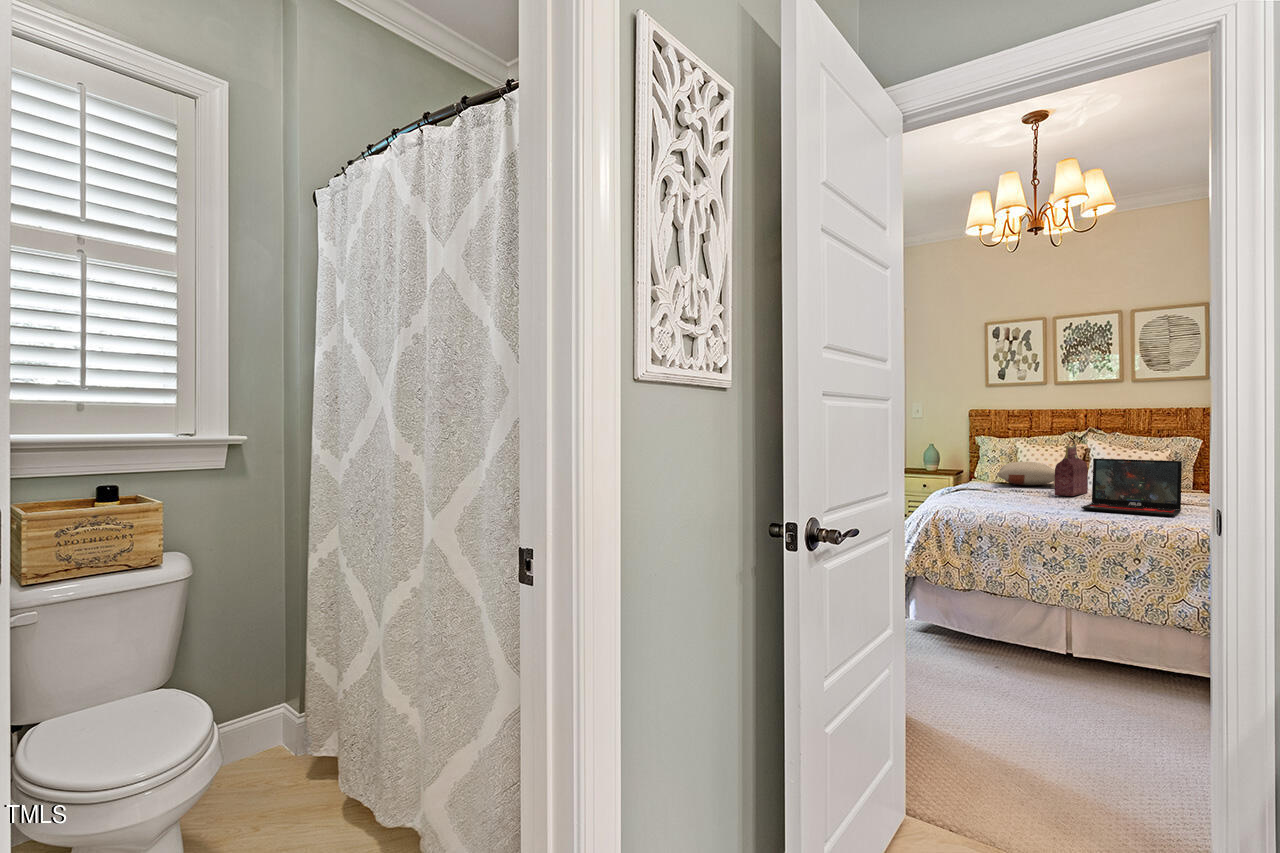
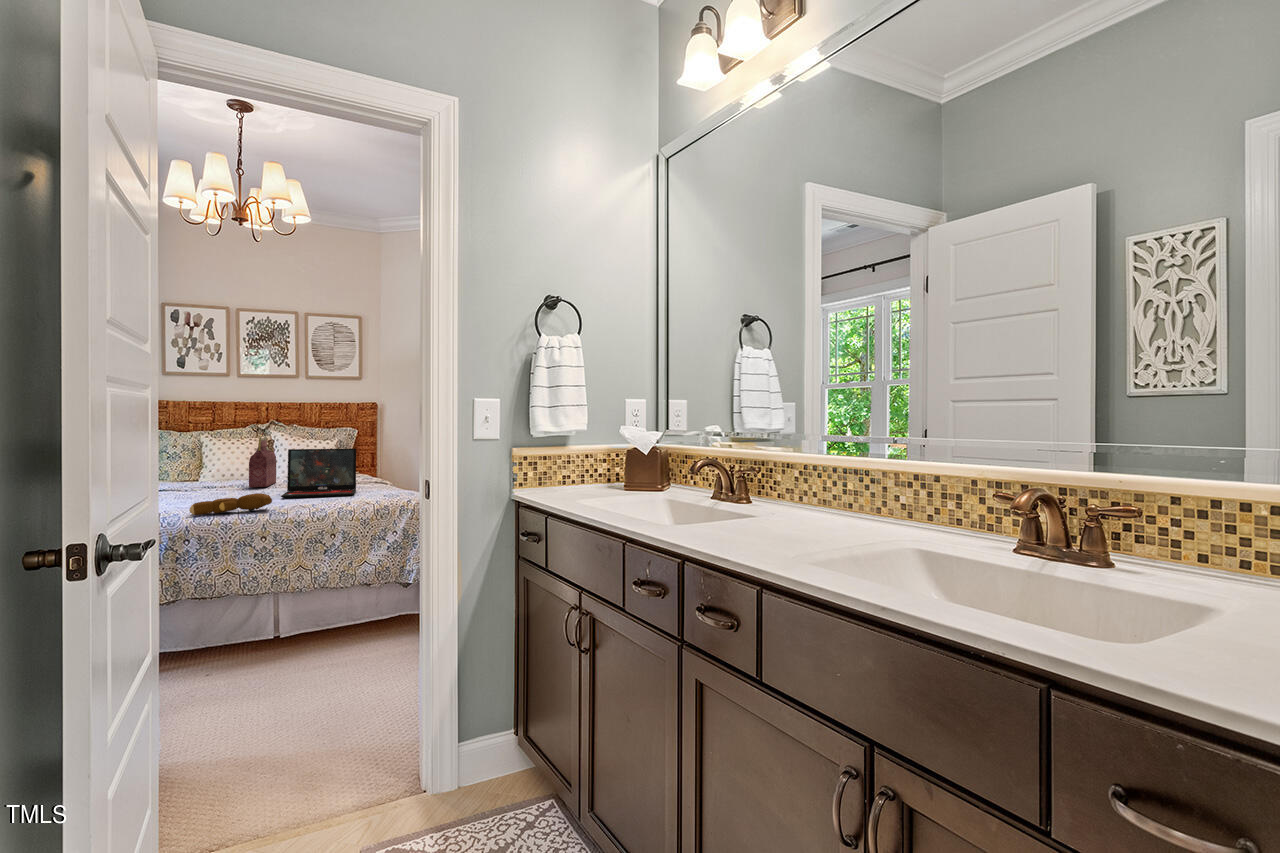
pillow: present [997,462,1055,485] -> none [182,456,253,481]
teddy bear: none [983,502,1064,519] -> present [189,493,272,515]

